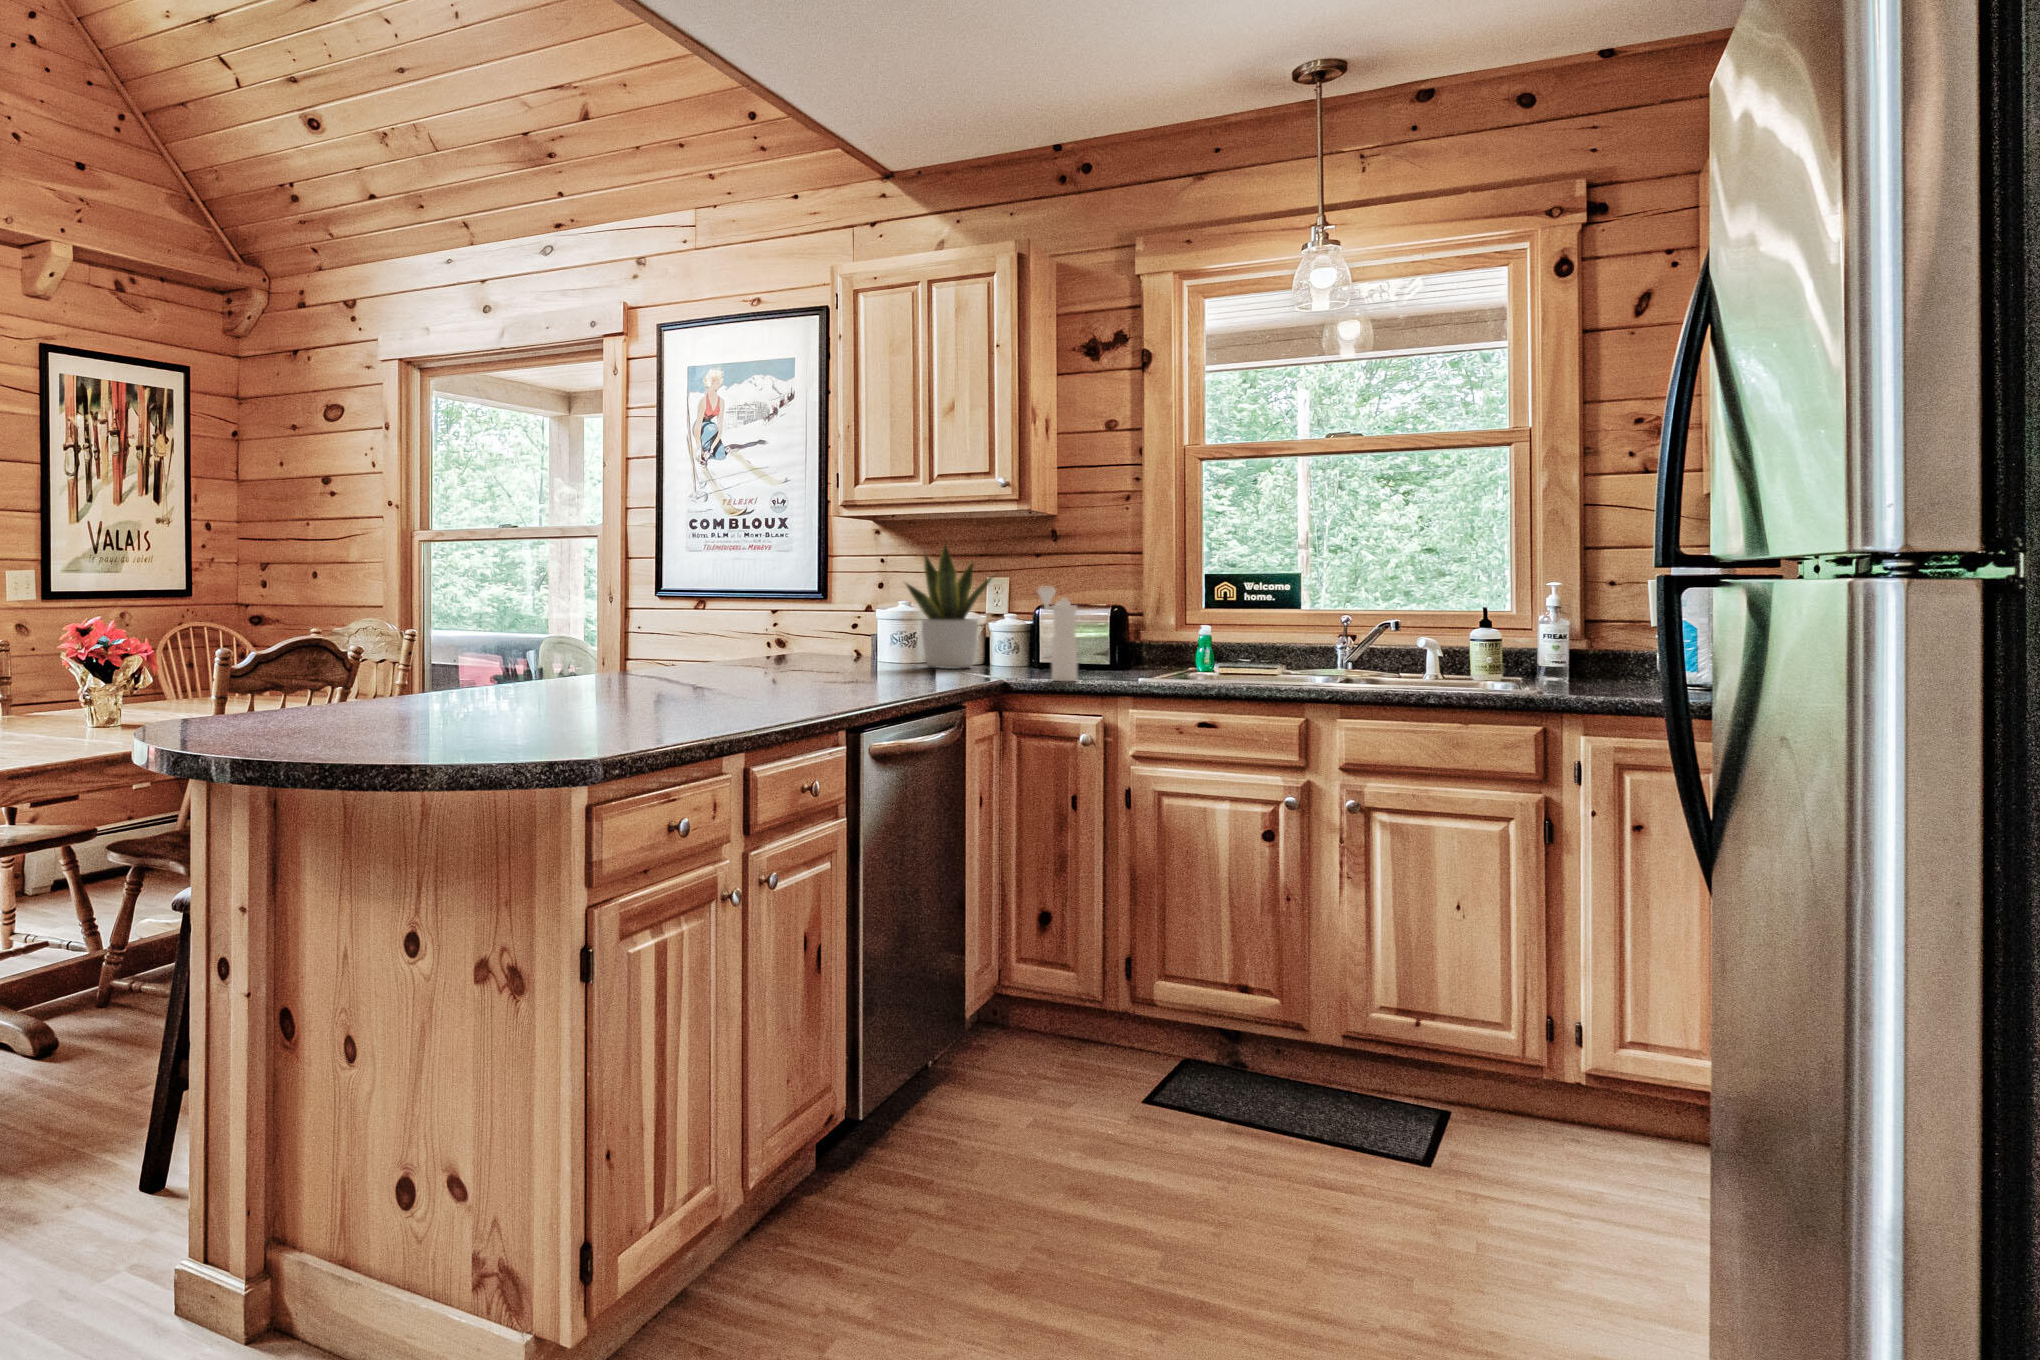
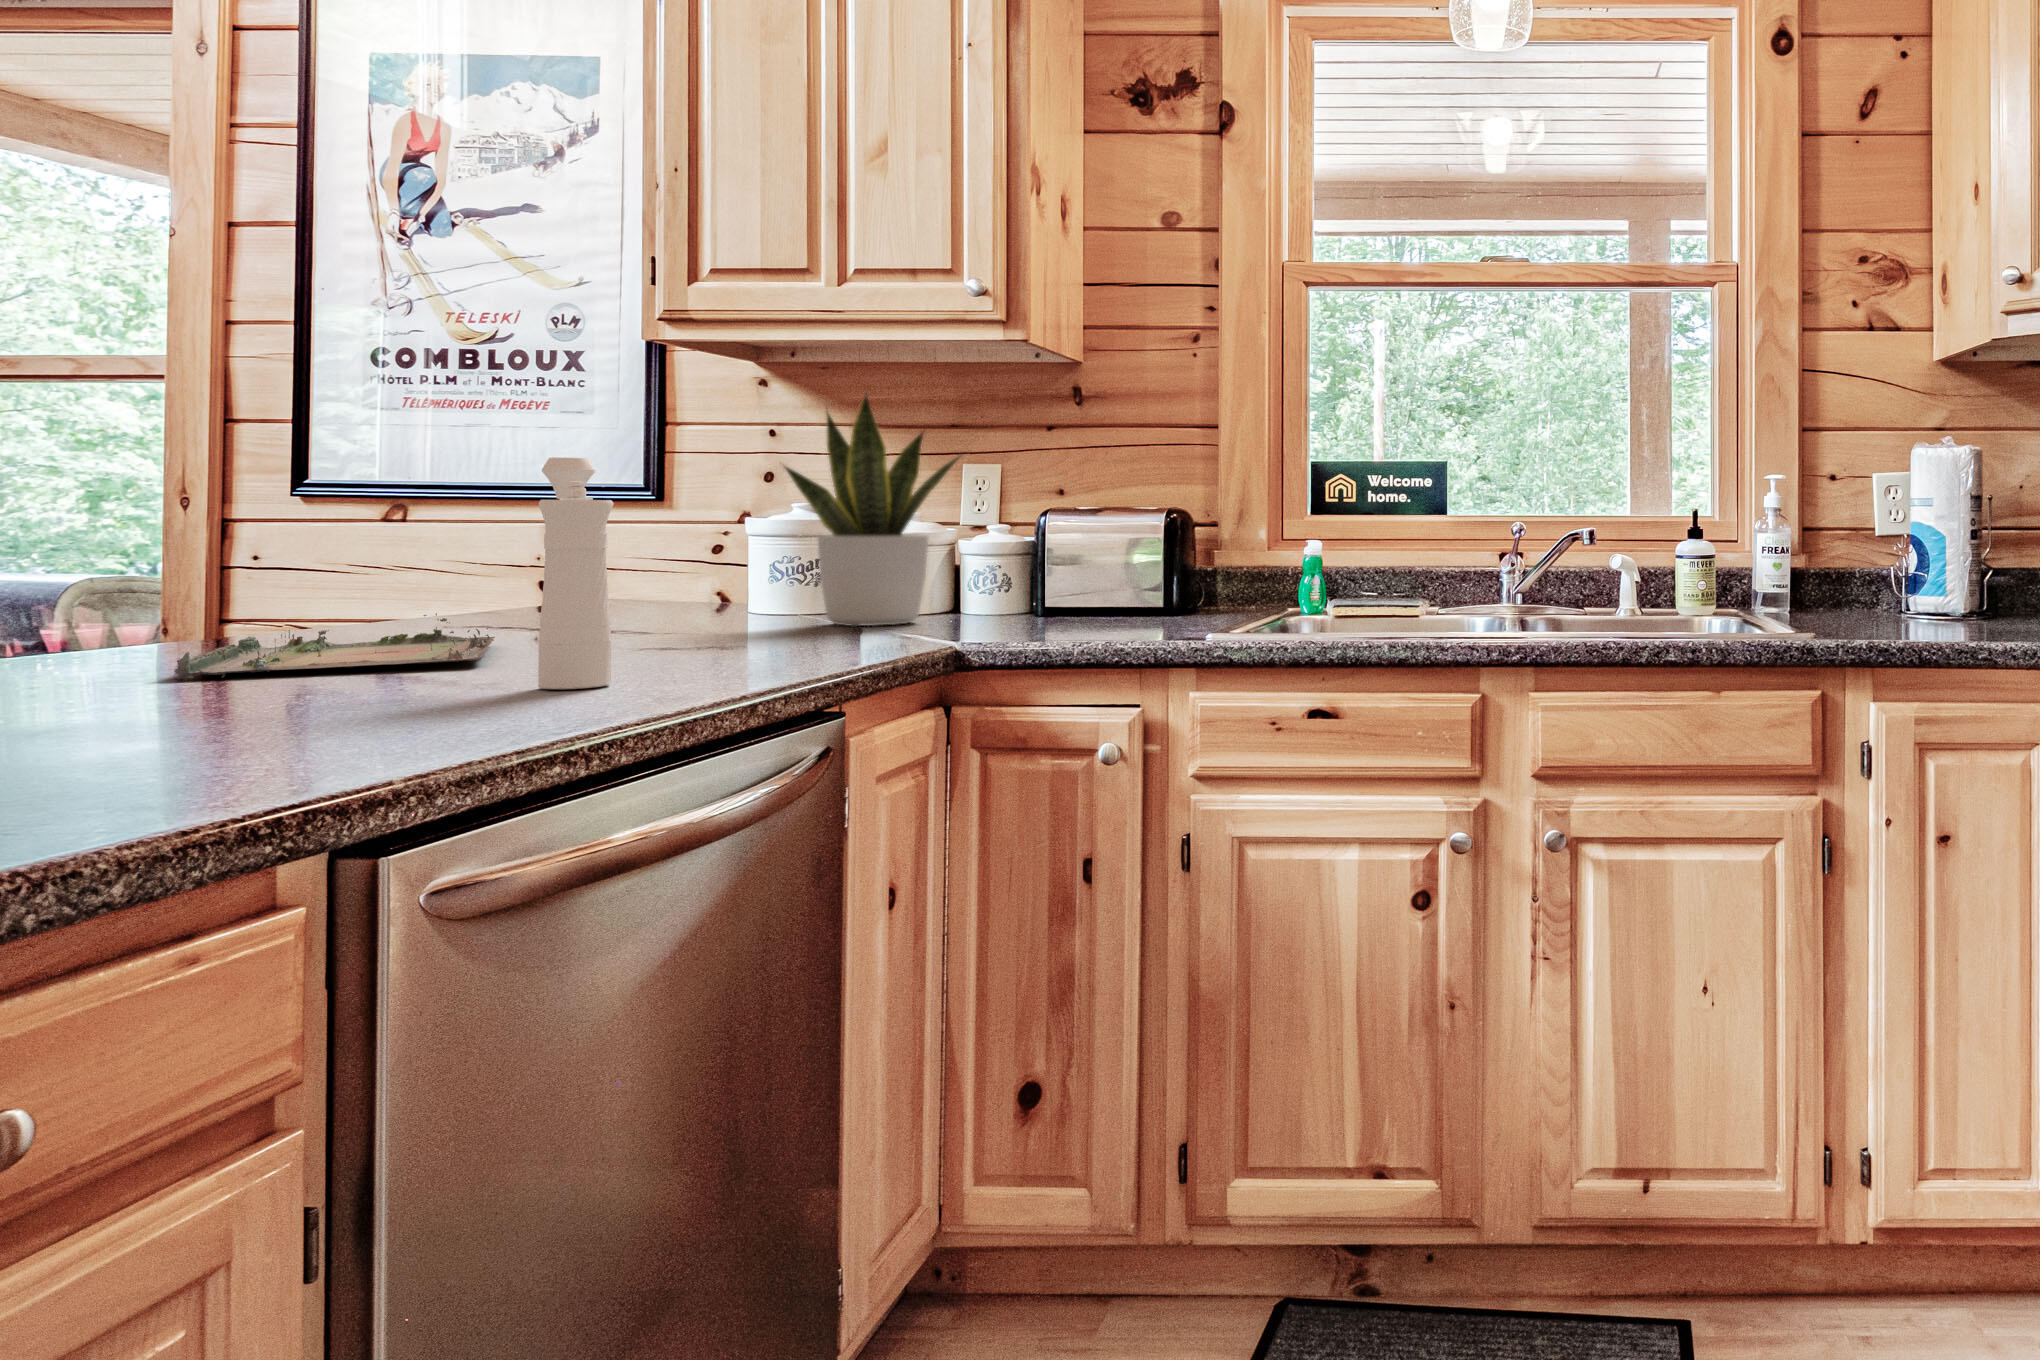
pepper mill: present [1037,587,1077,682] -> present [538,457,614,689]
tray: none [696,657,803,681] -> present [175,613,495,678]

